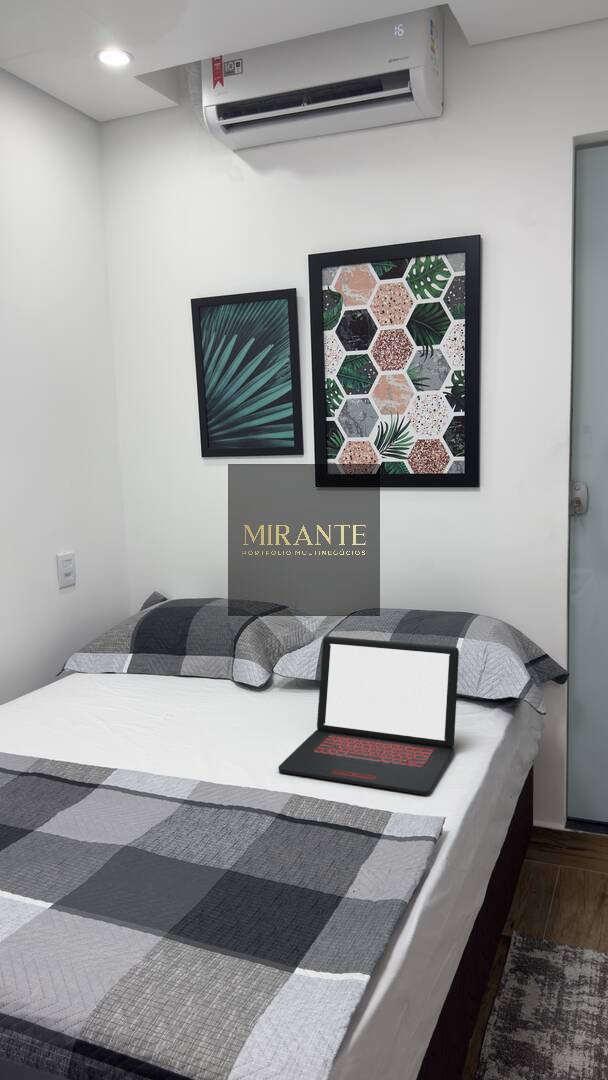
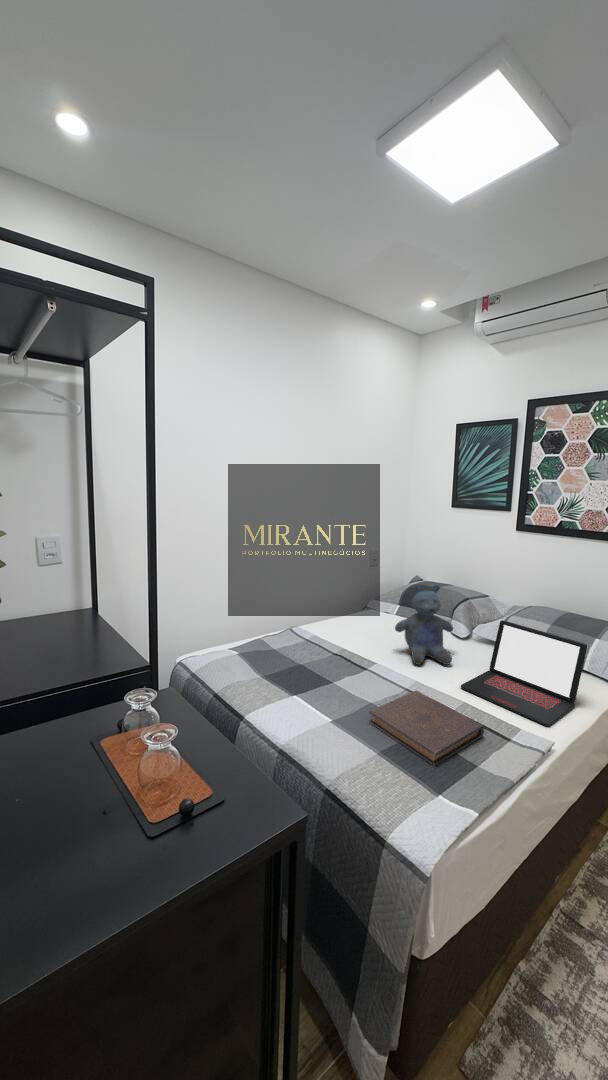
stuffed bear: none [138,594,252,752] -> present [395,585,453,665]
book: none [127,796,339,924] -> present [369,691,484,766]

